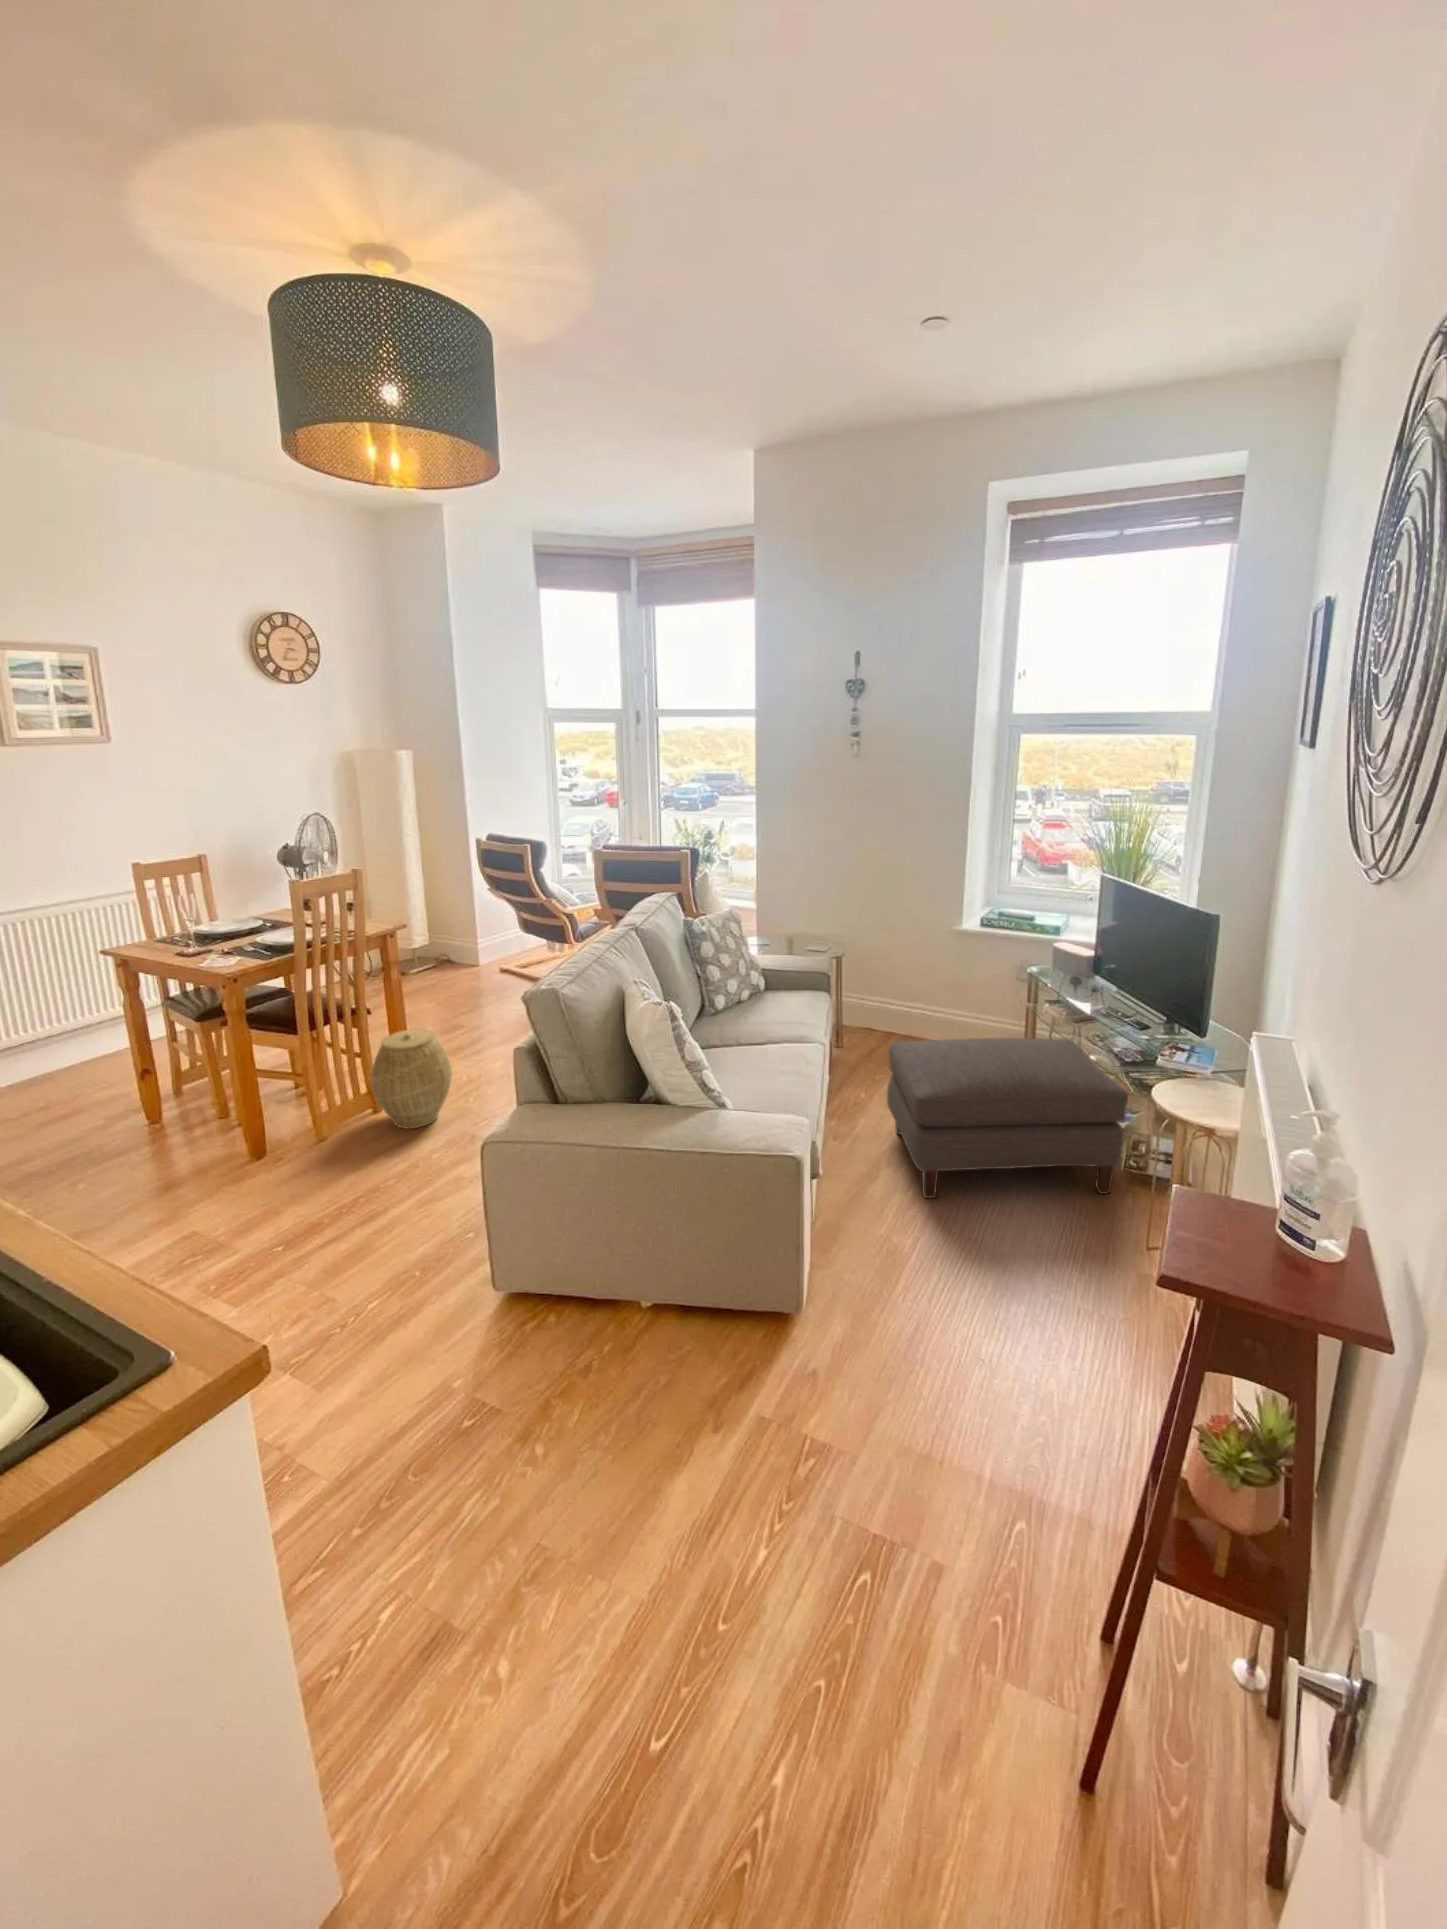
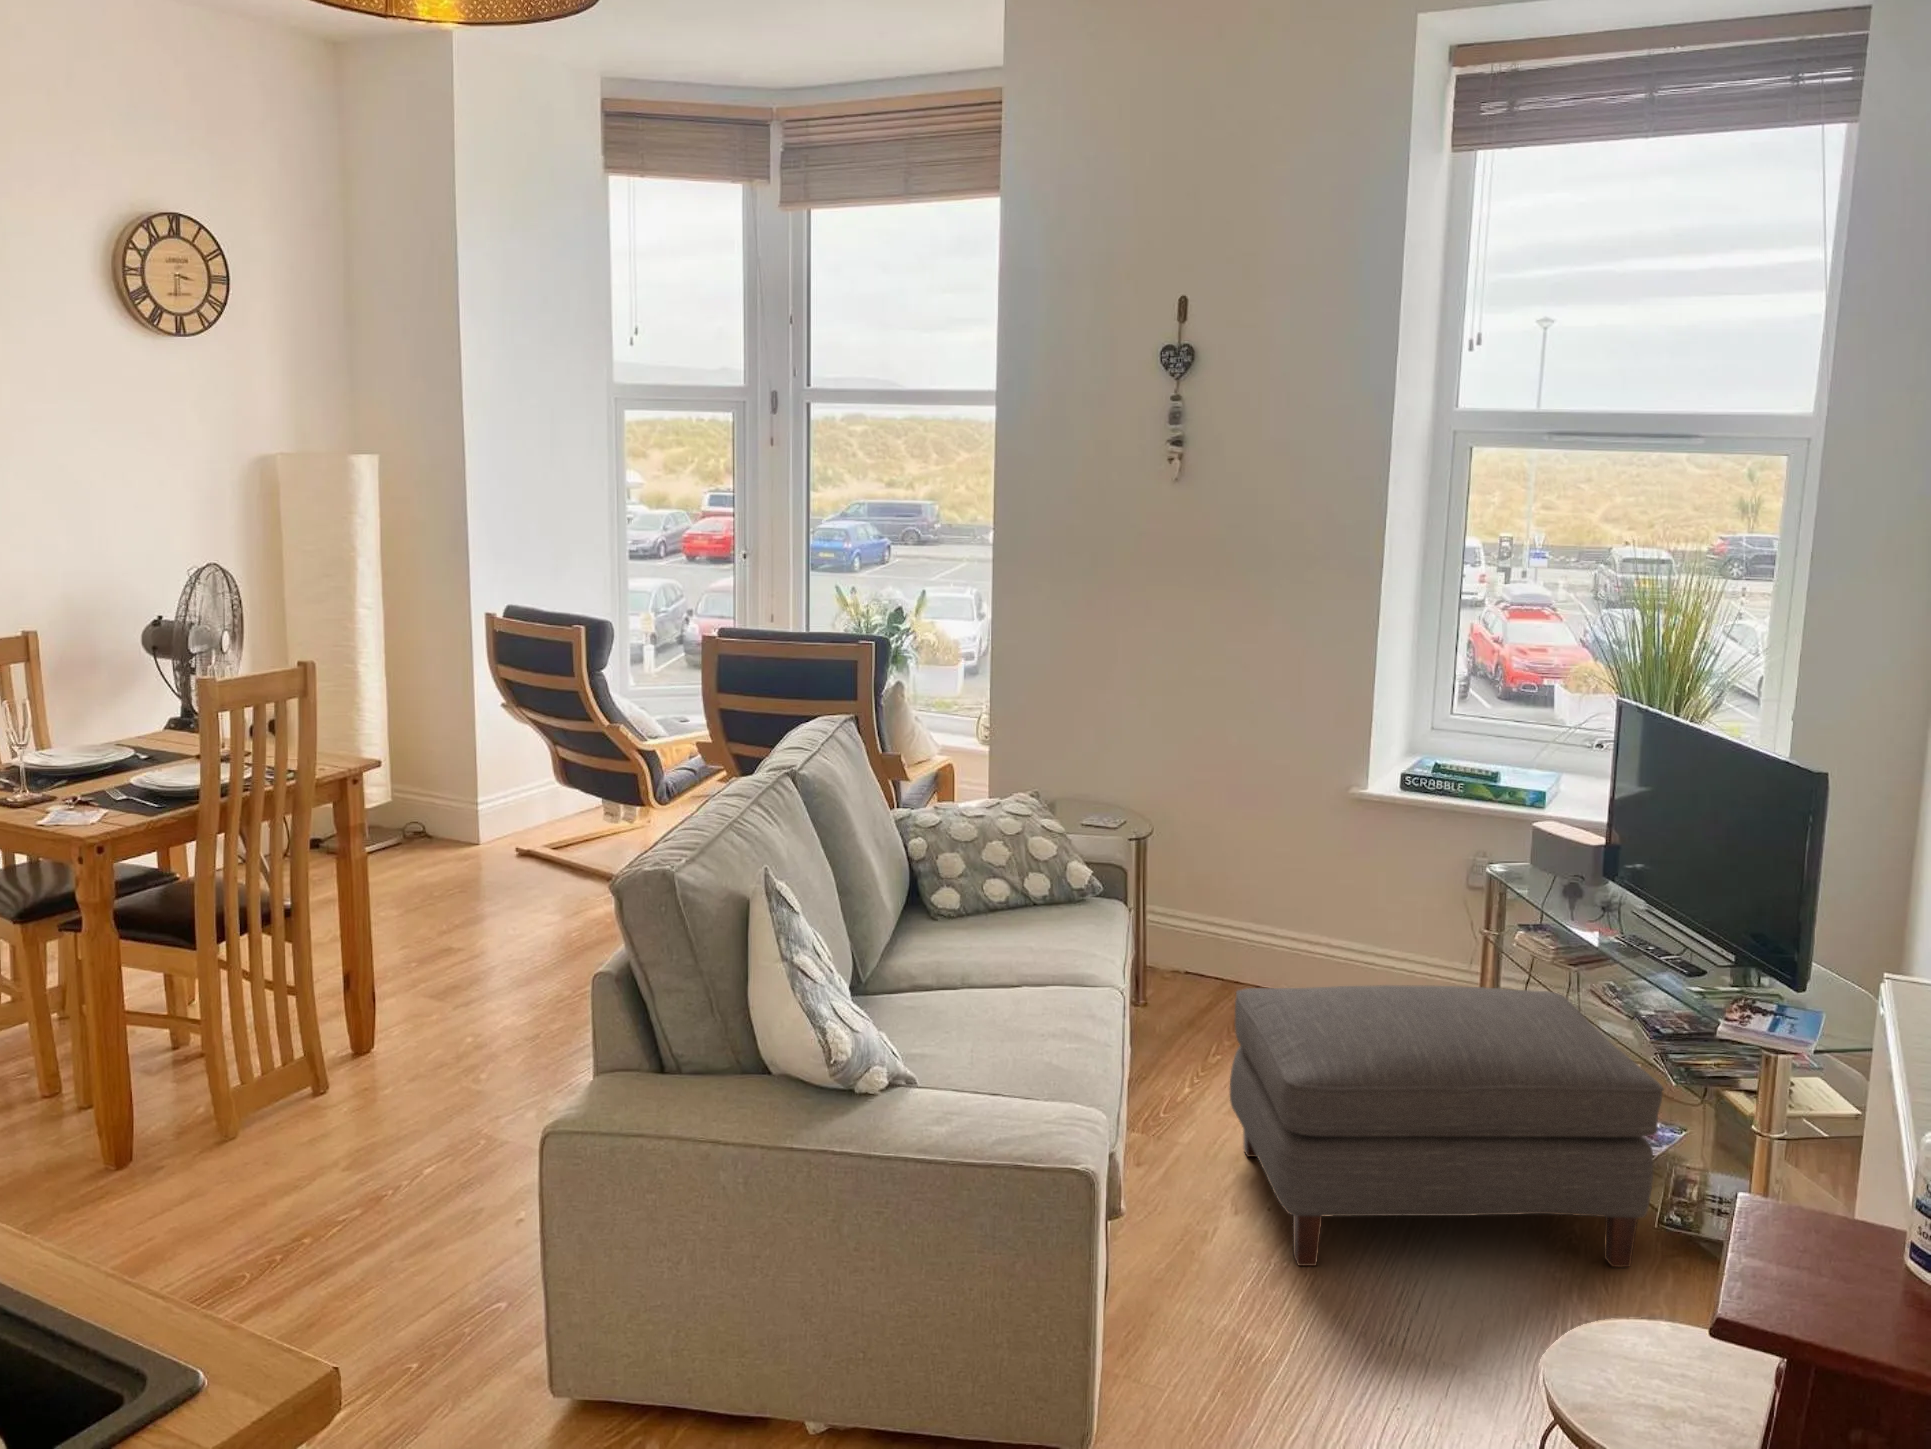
woven basket: present [371,1029,452,1129] -> none [315,947,454,1123]

